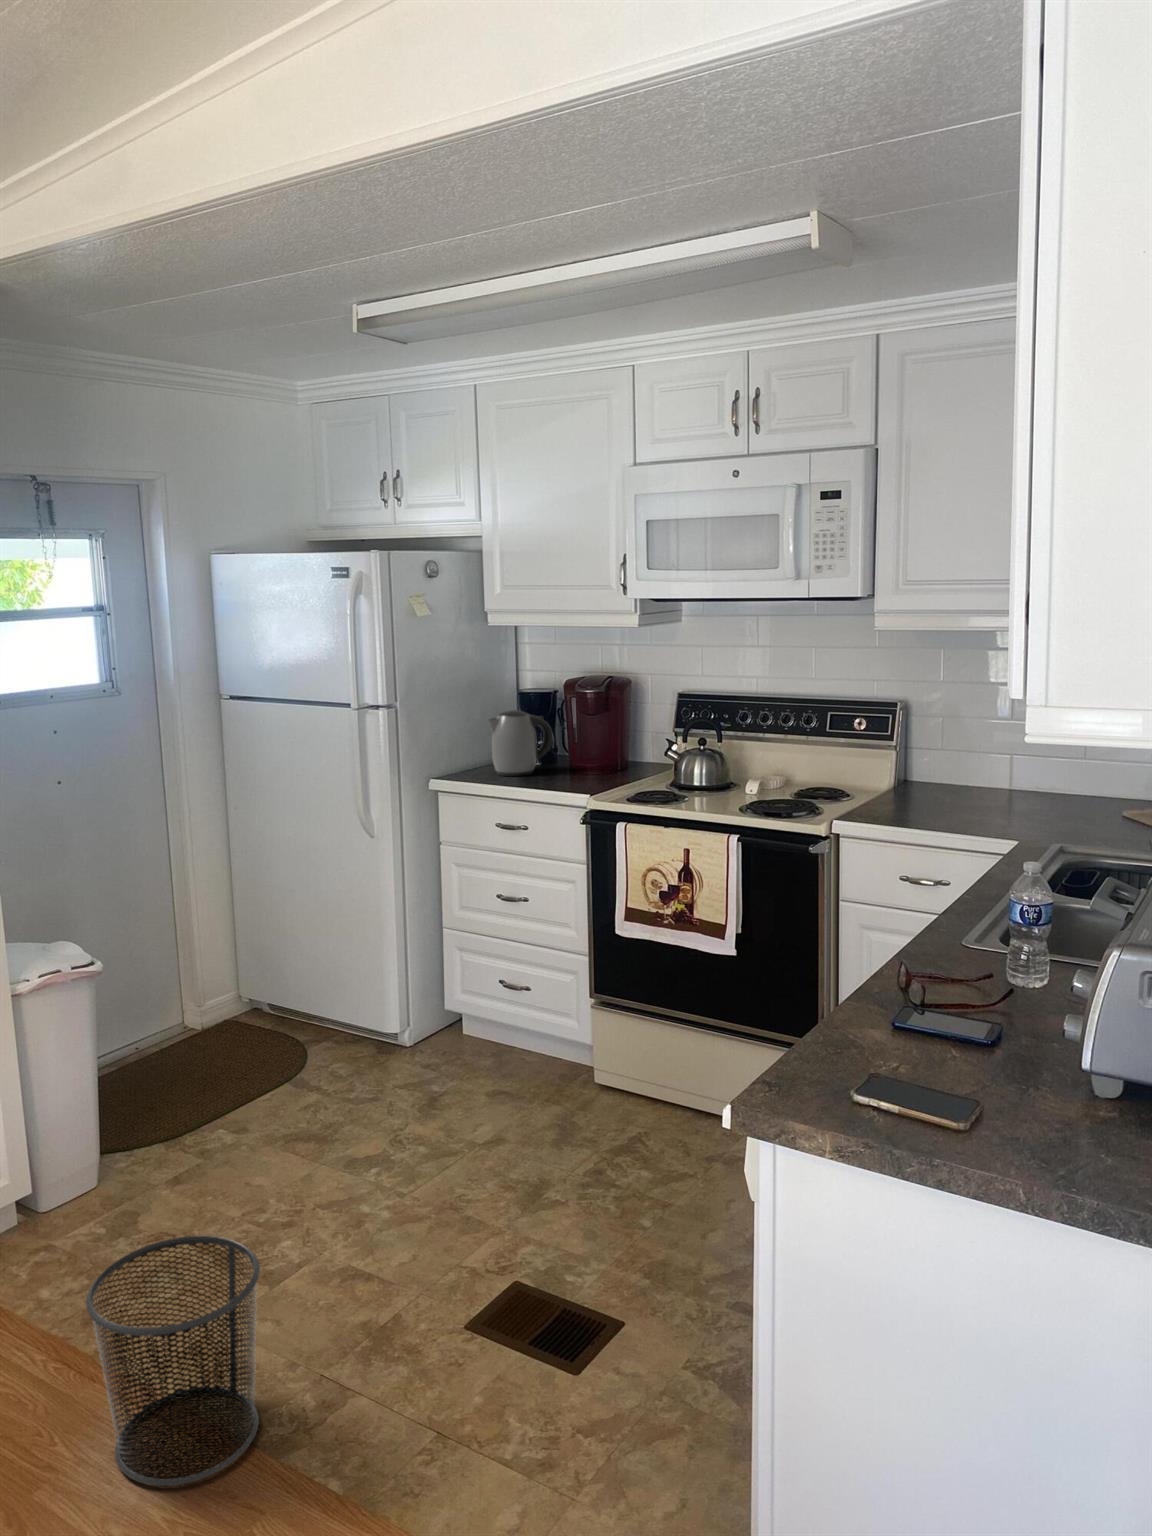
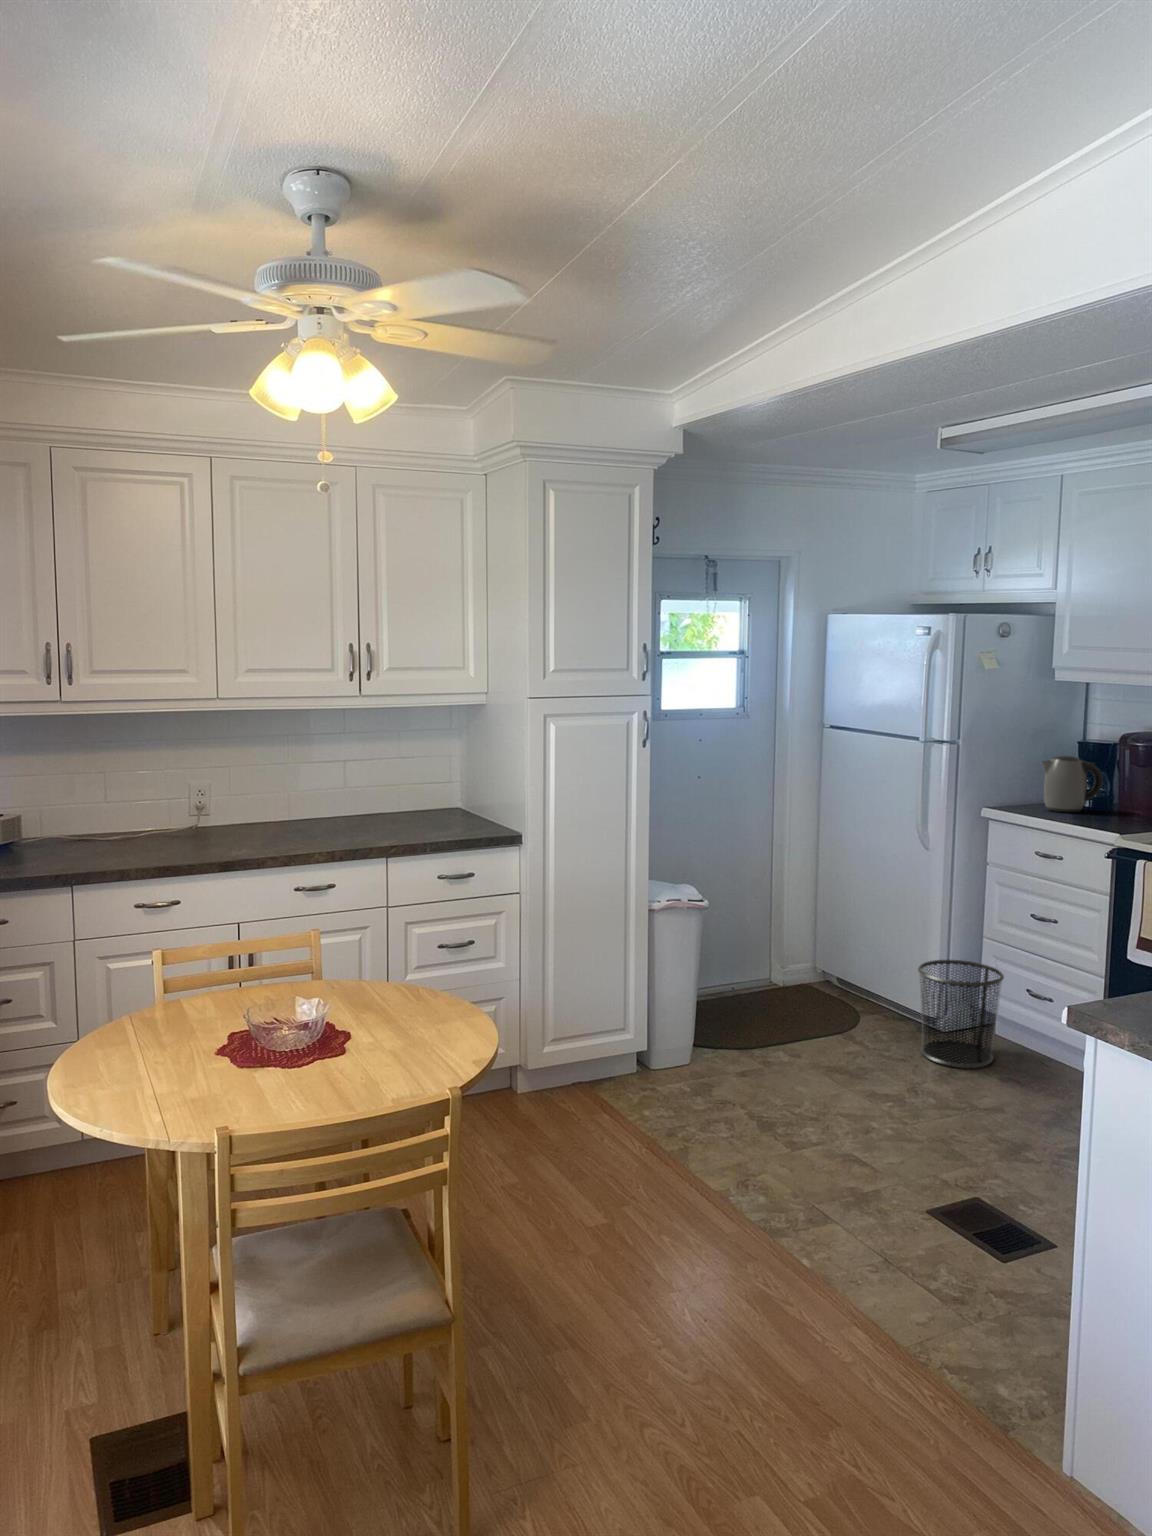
waste bin: present [86,1236,260,1486] -> present [918,960,1004,1068]

